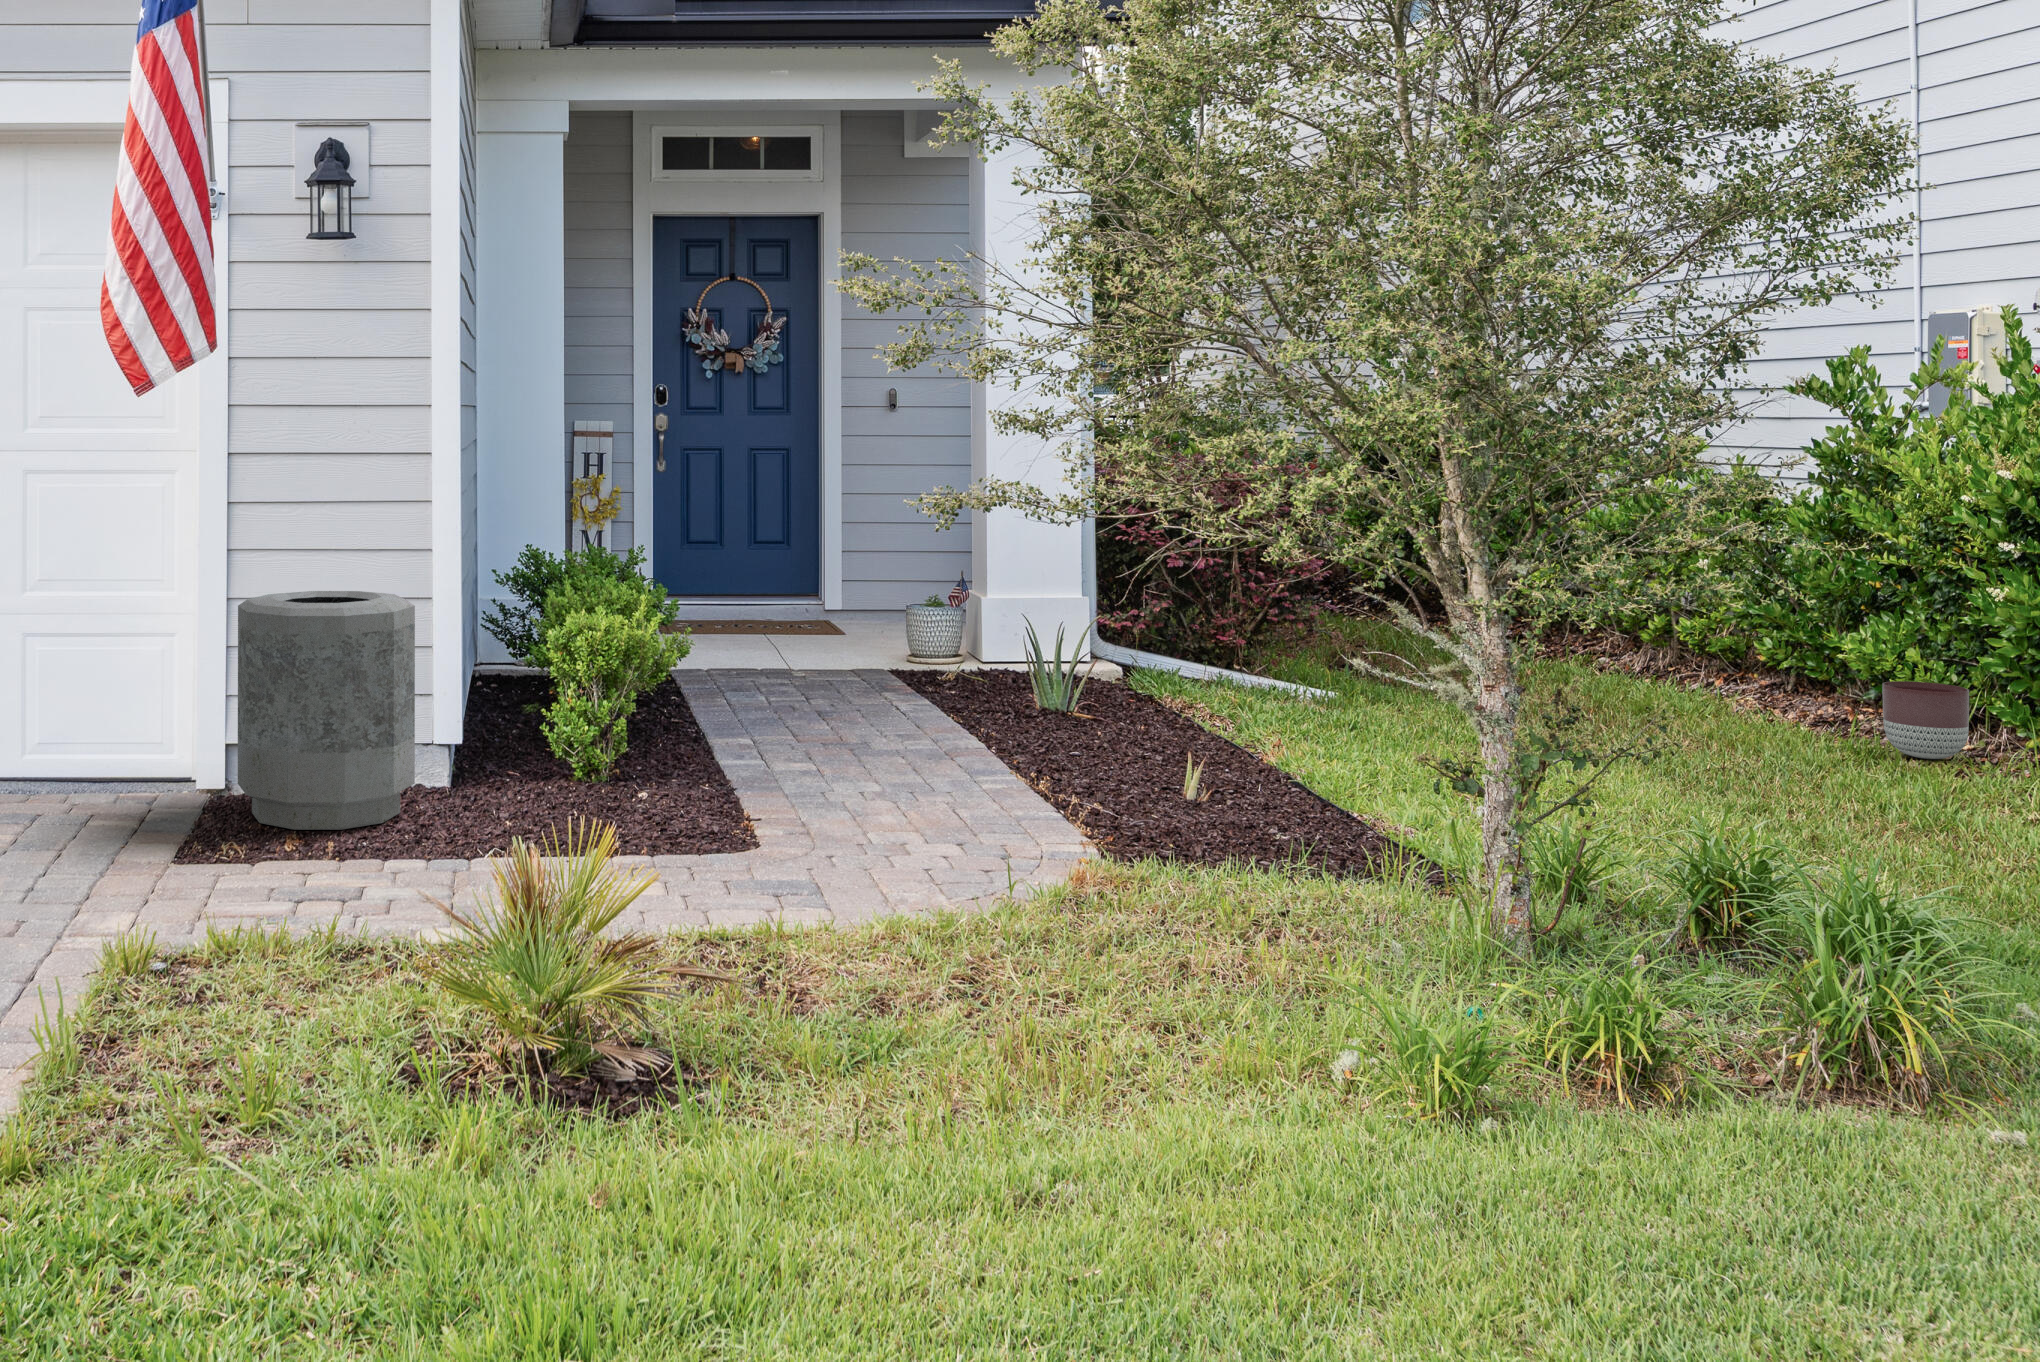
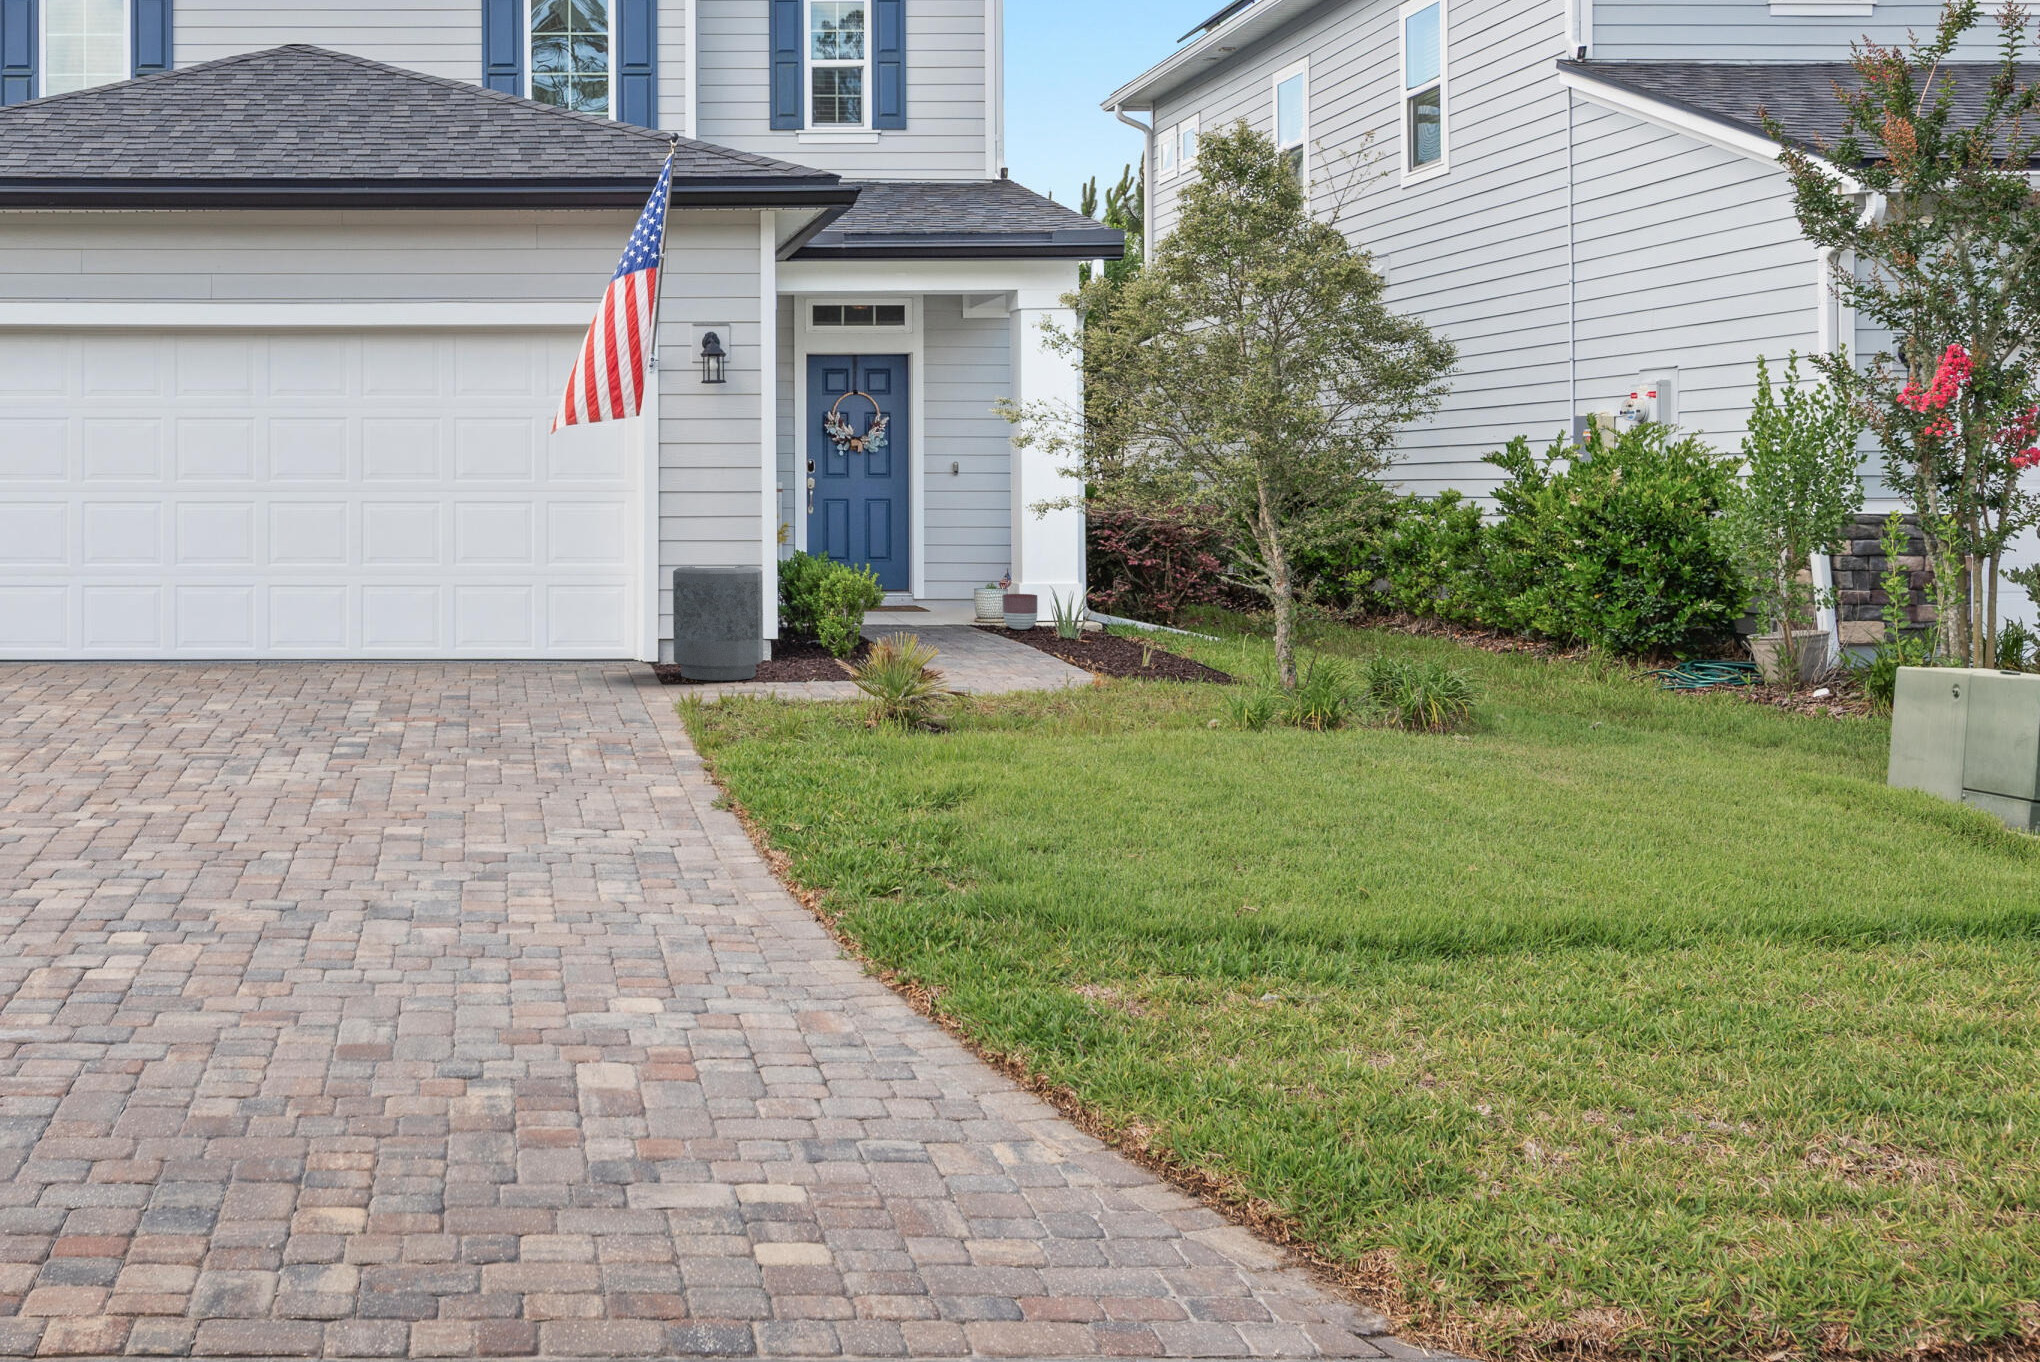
planter: present [1882,681,1969,759] -> present [1003,594,1038,630]

